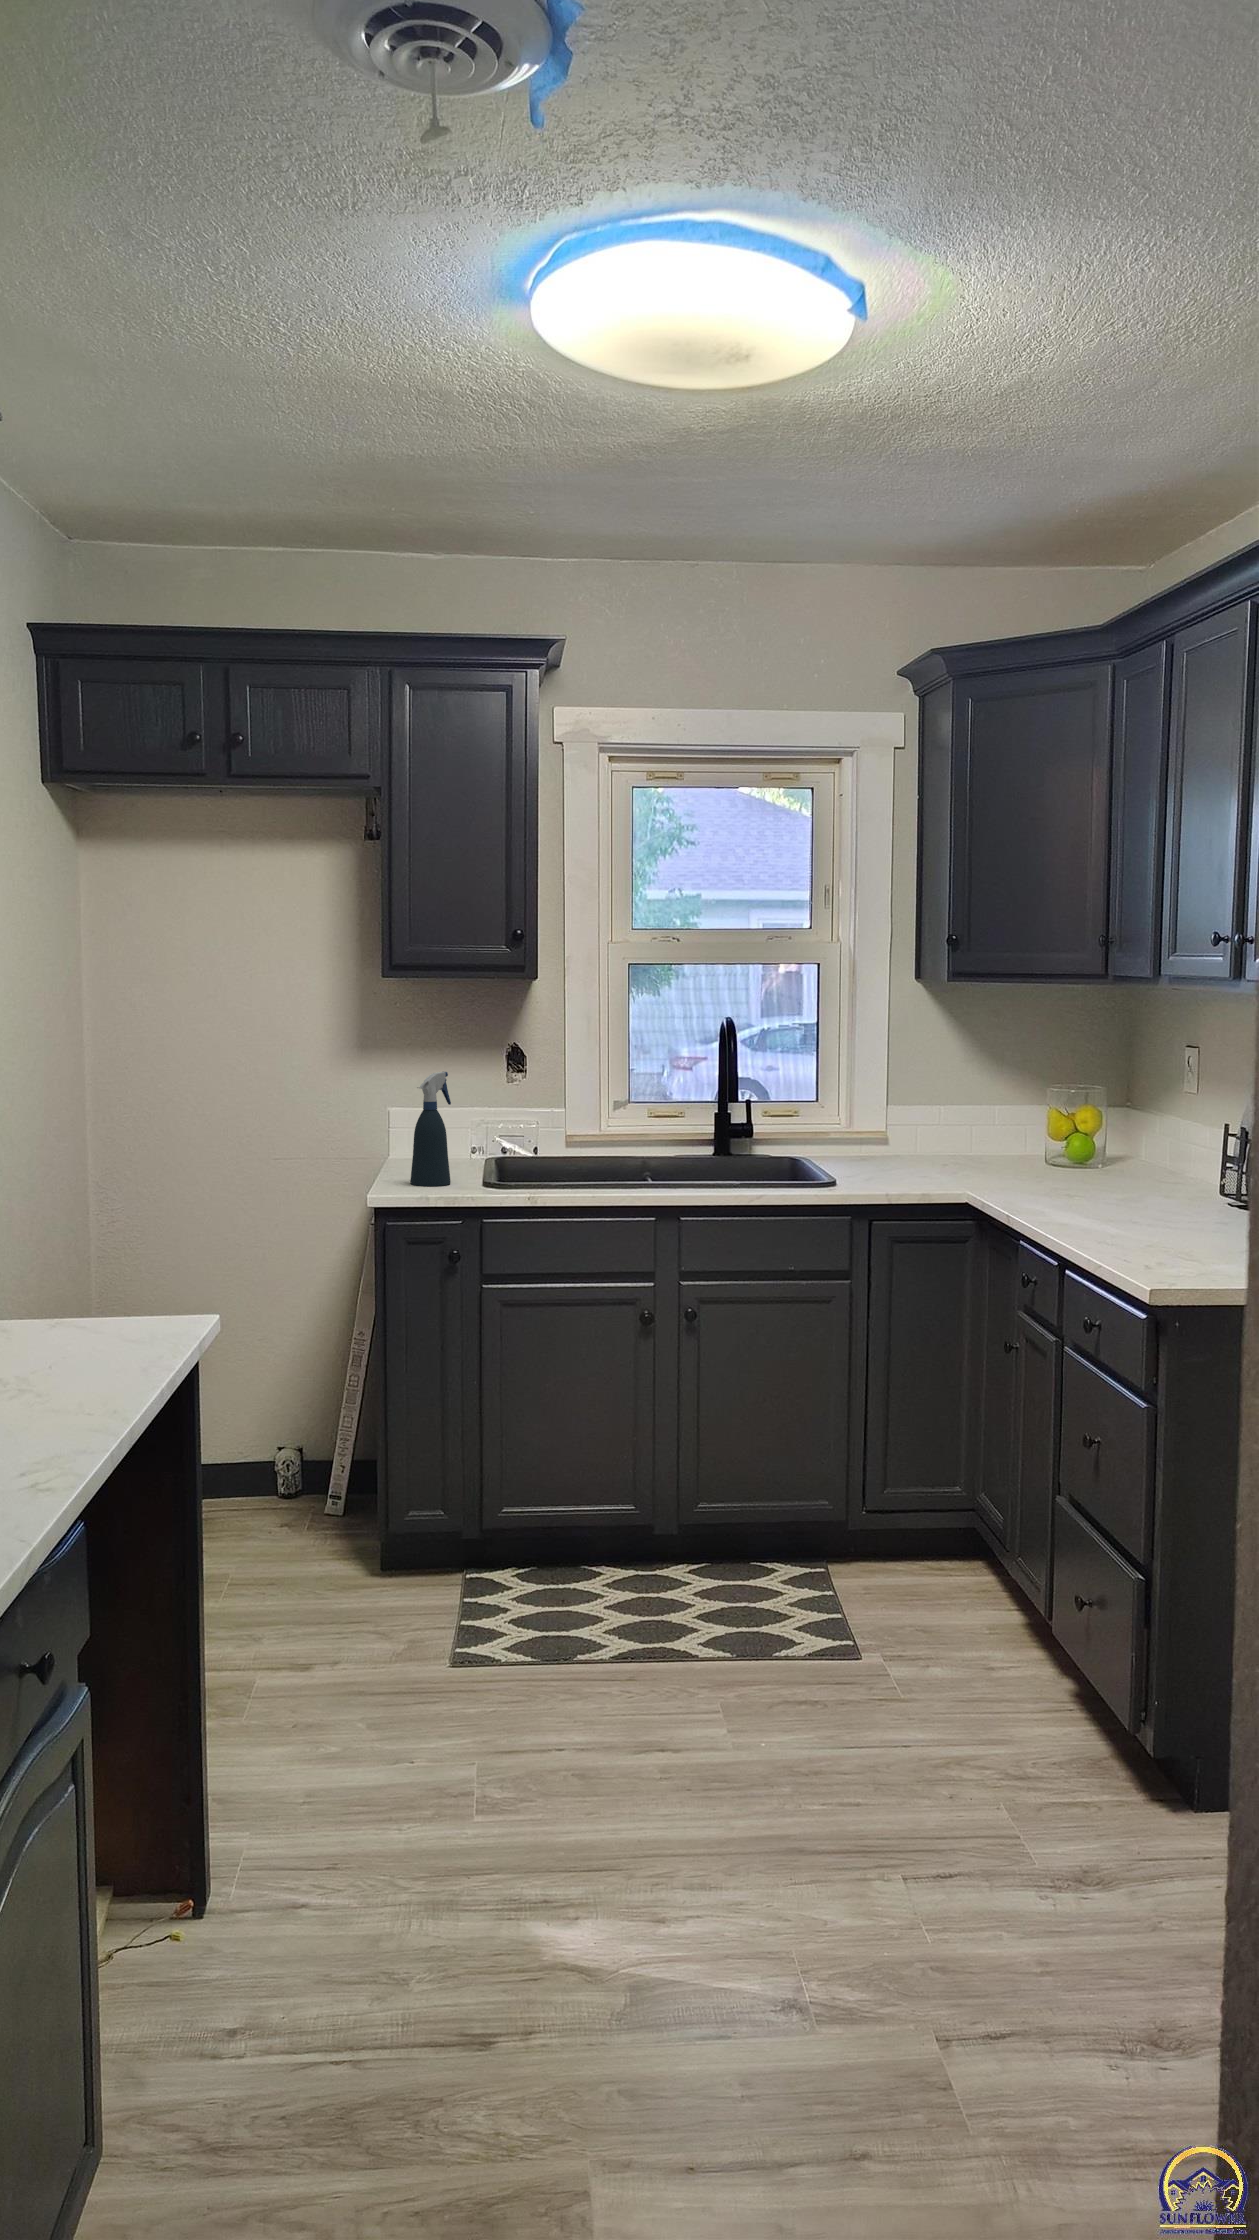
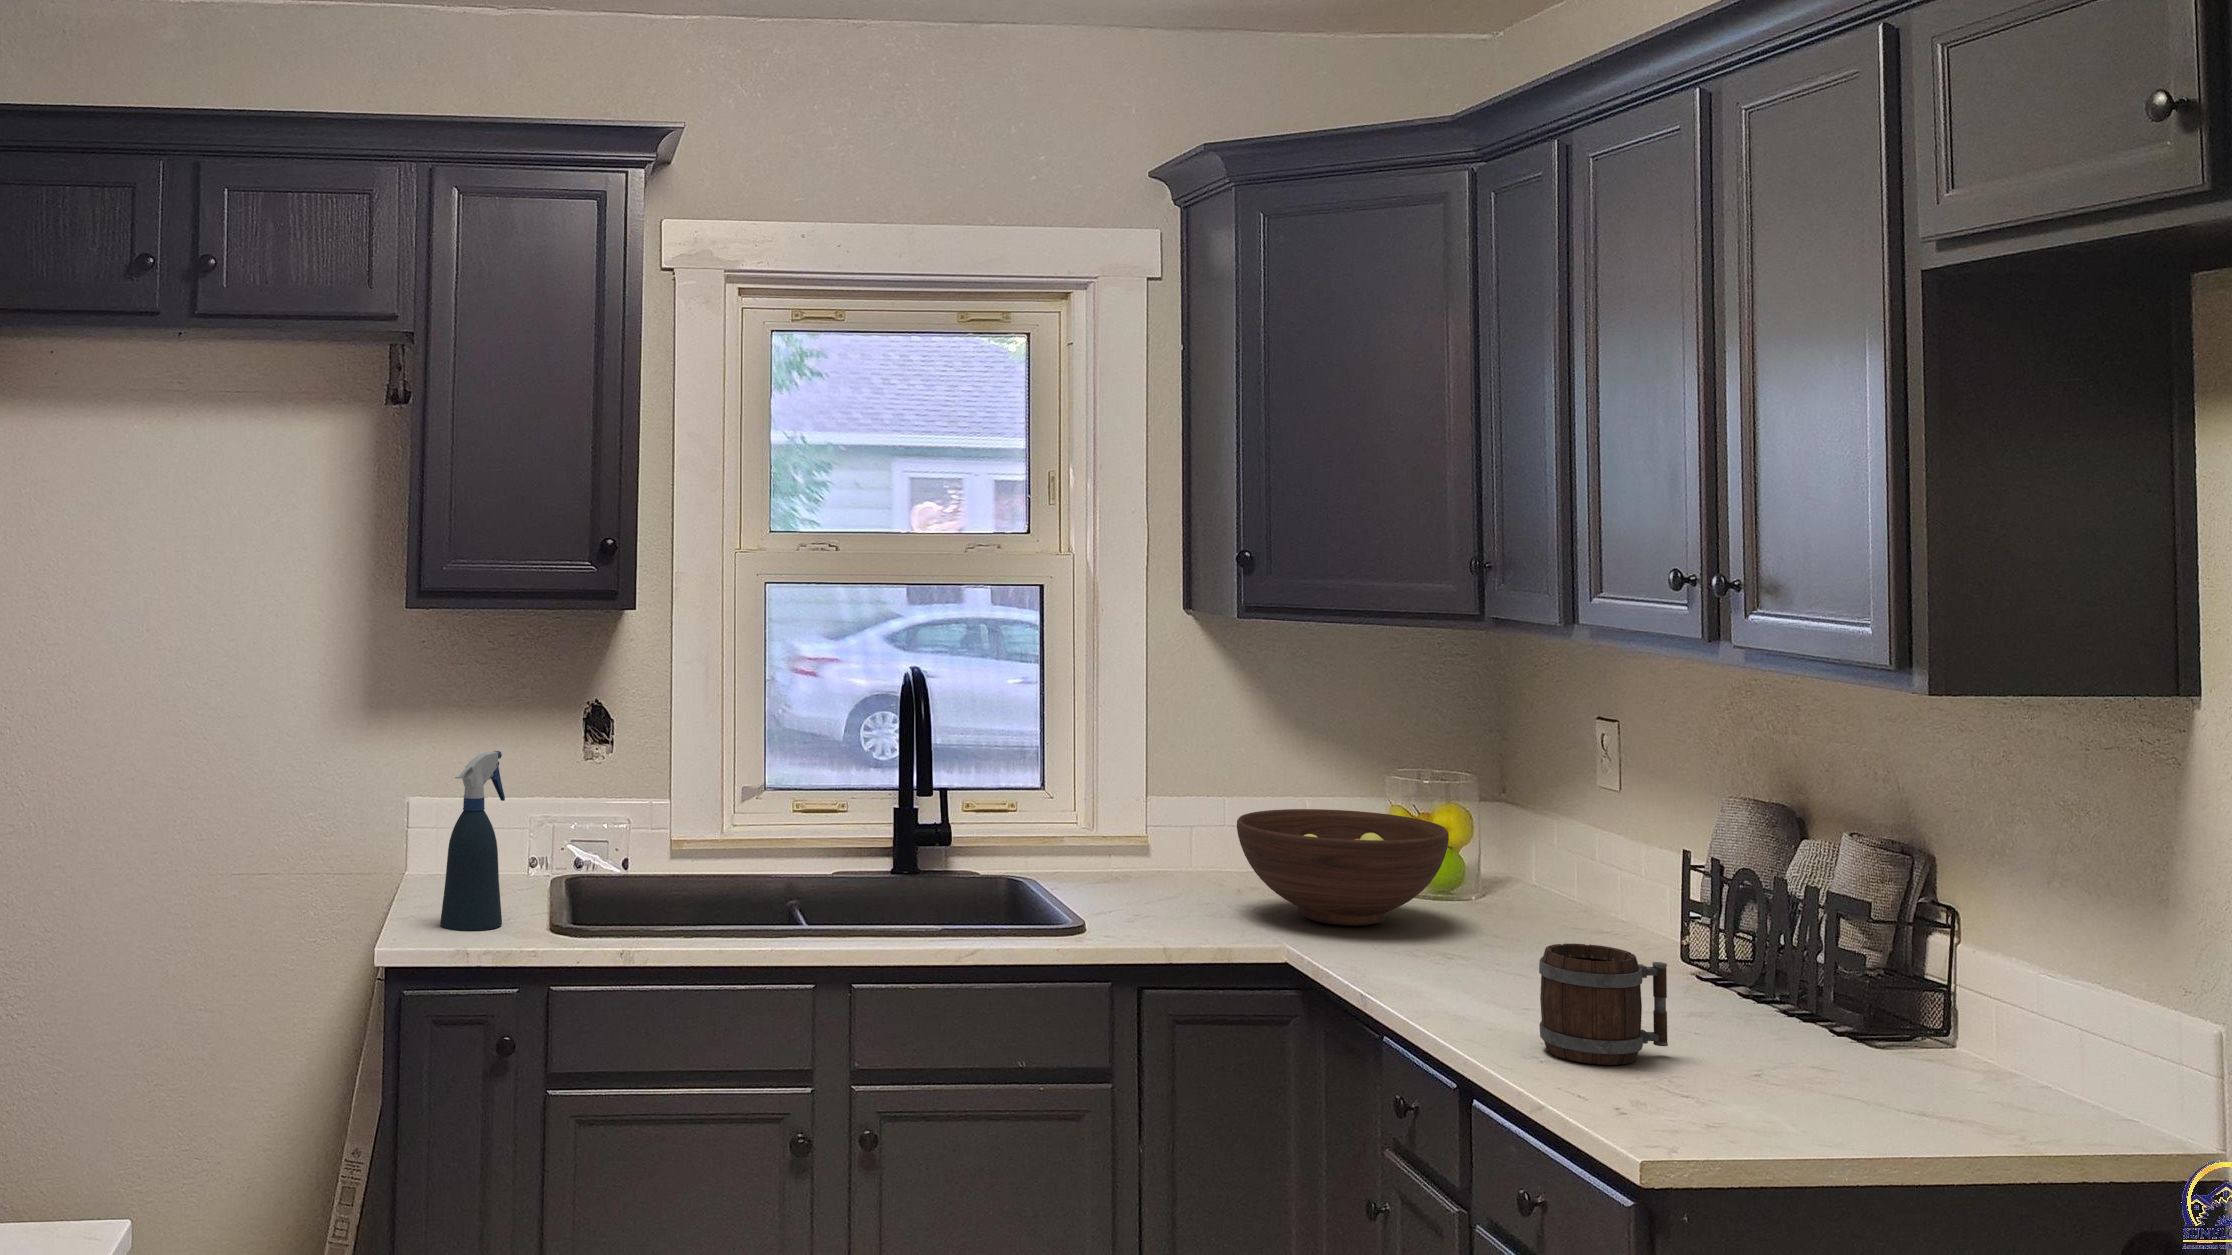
fruit bowl: none [940,1111,1080,1183] -> present [1237,809,1449,926]
mug: none [1109,1175,1193,1247] -> present [1539,944,1668,1065]

